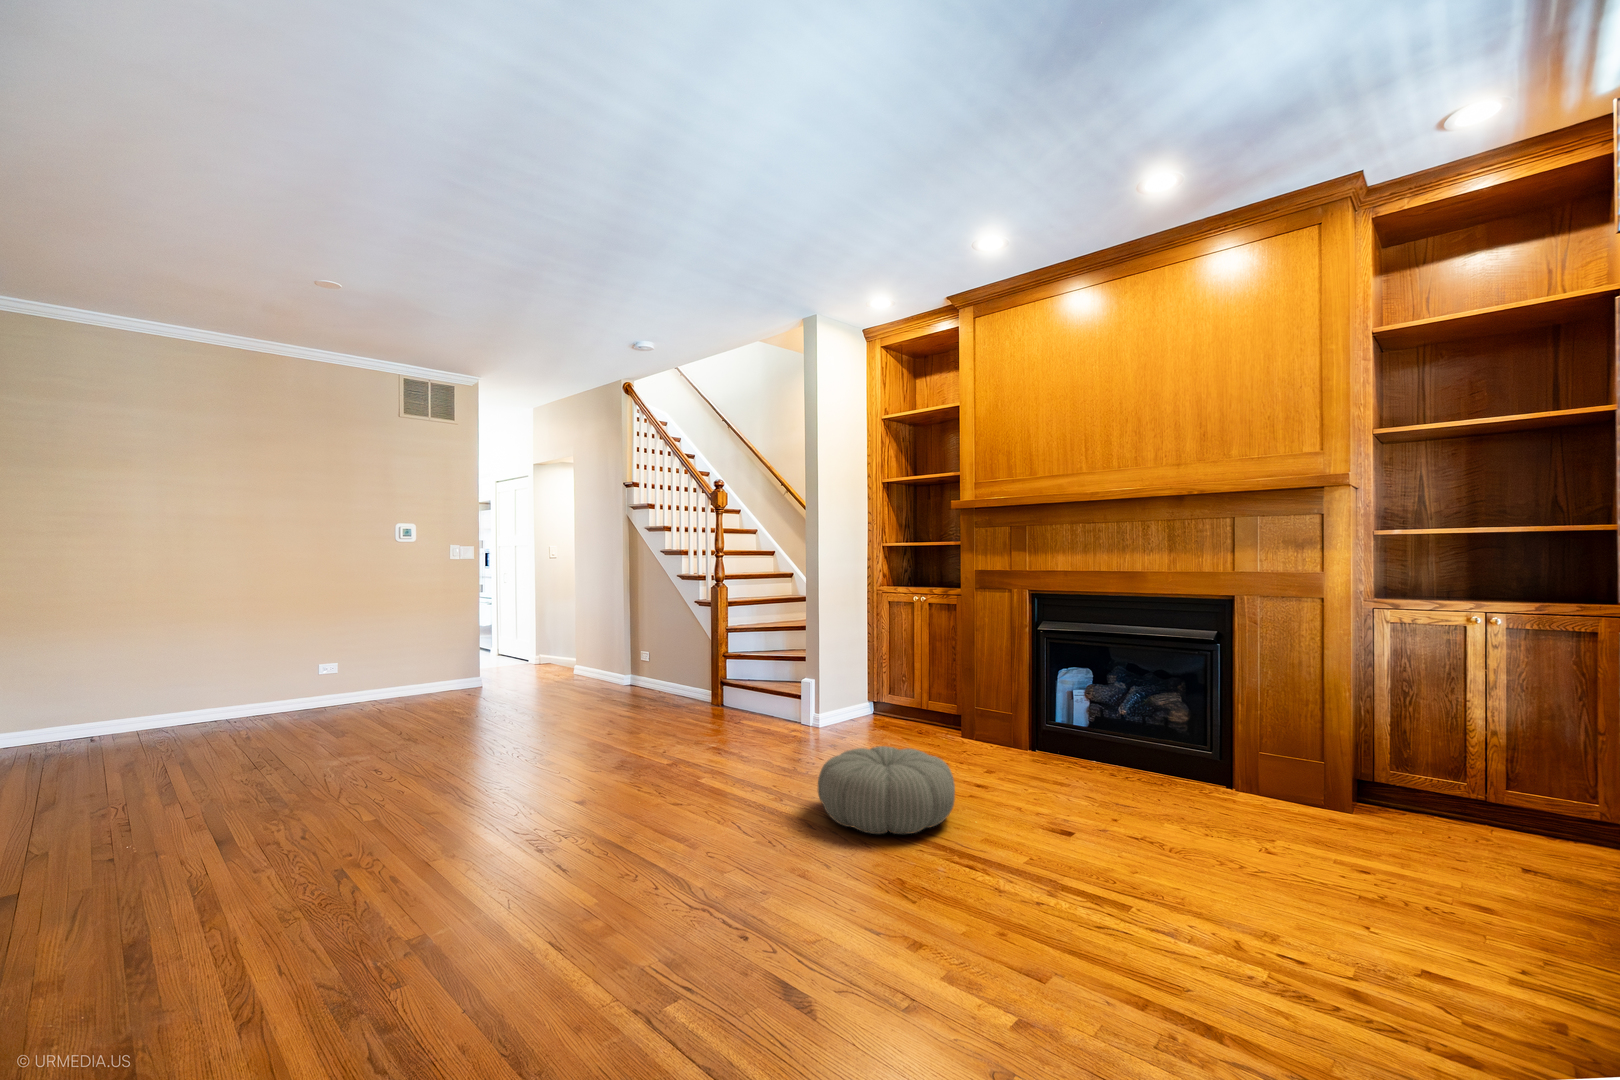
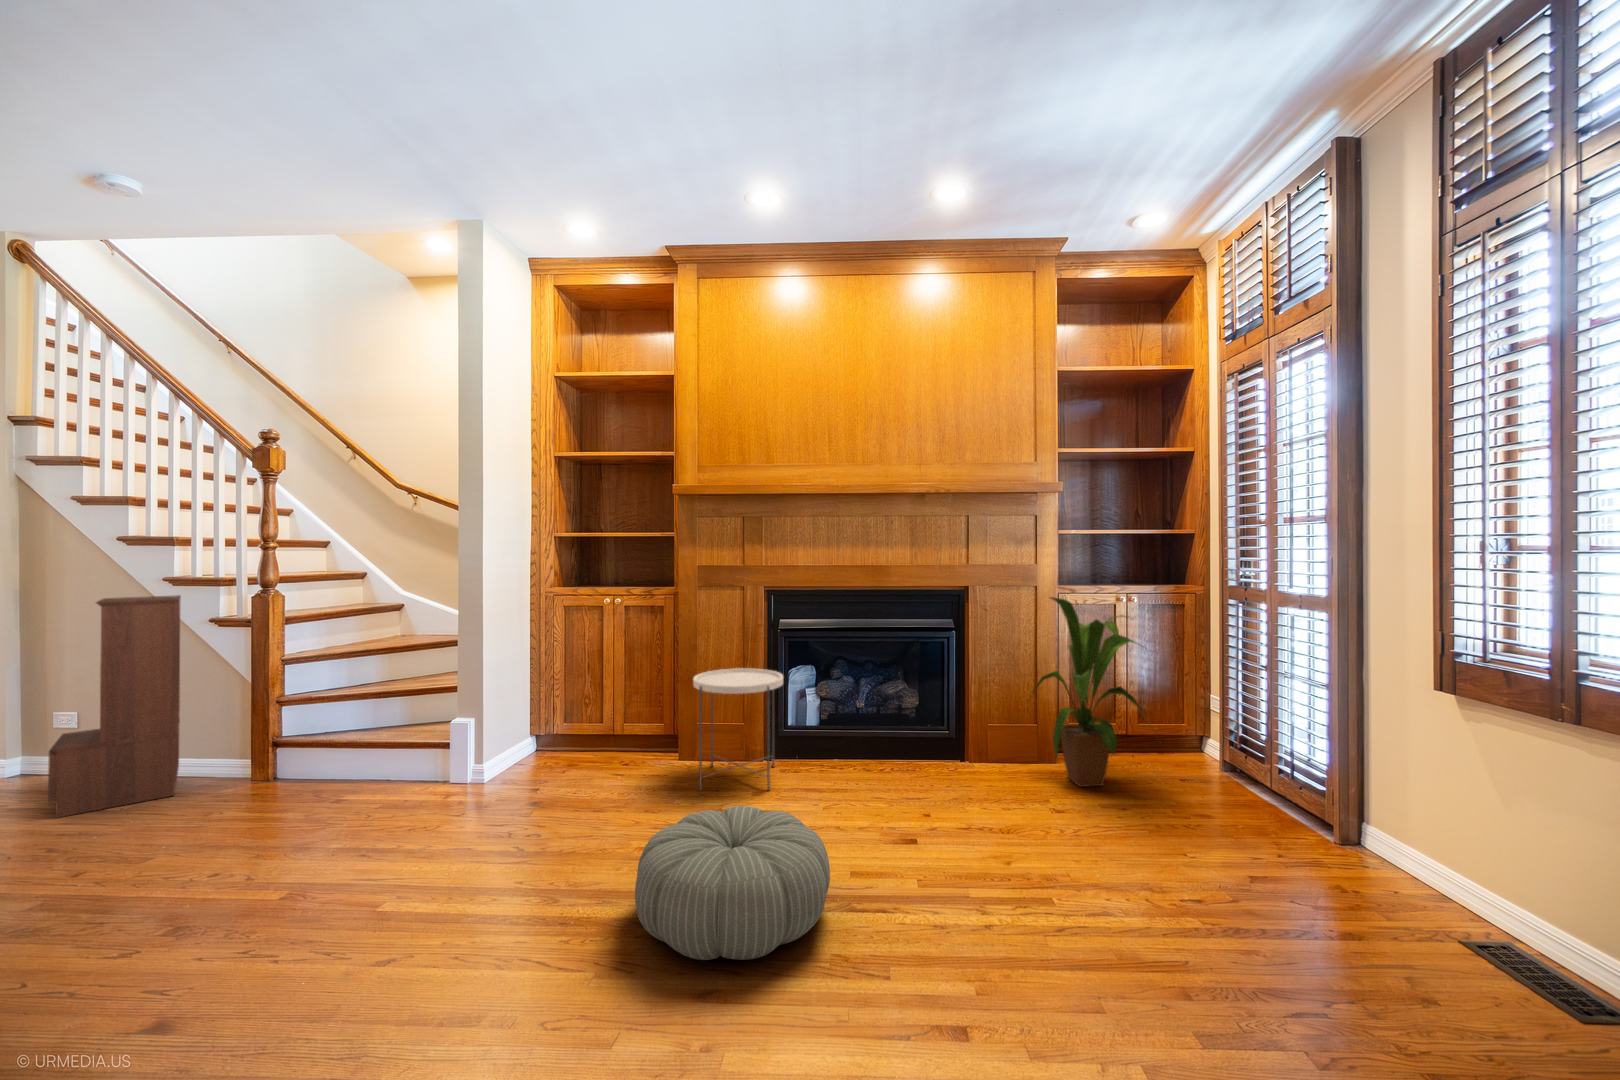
bookshelf: none [631,587,687,704] -> present [48,595,181,818]
house plant: none [1291,609,1485,840] -> present [1029,597,1161,787]
side table: none [952,662,1033,767] -> present [693,668,783,790]

